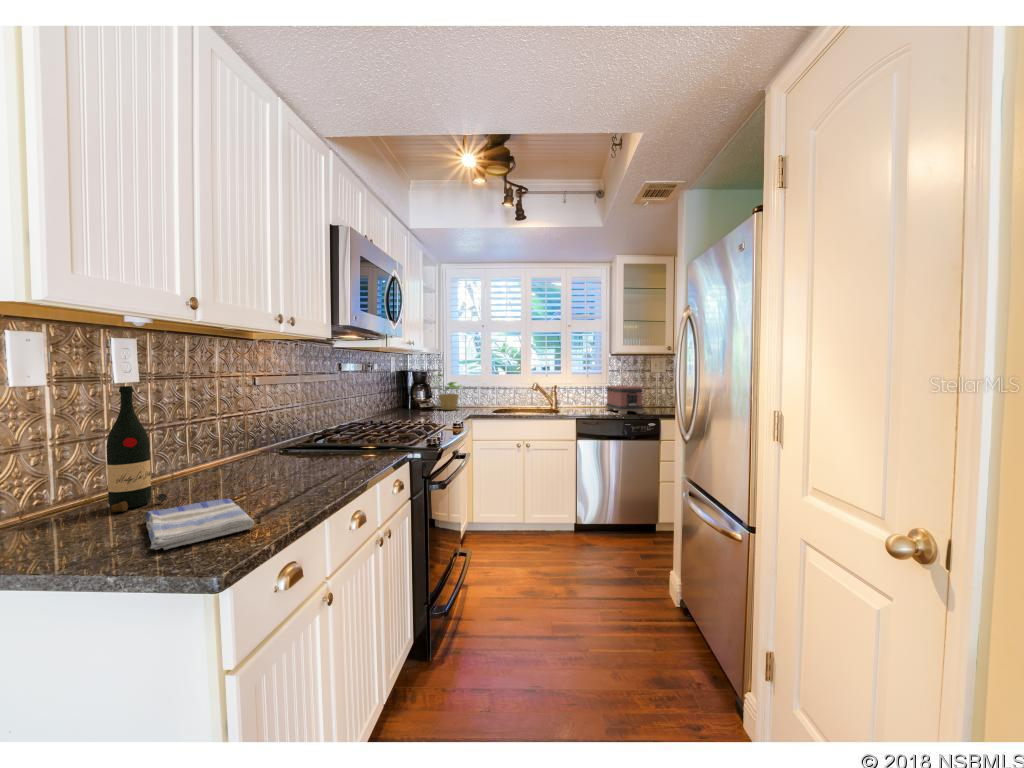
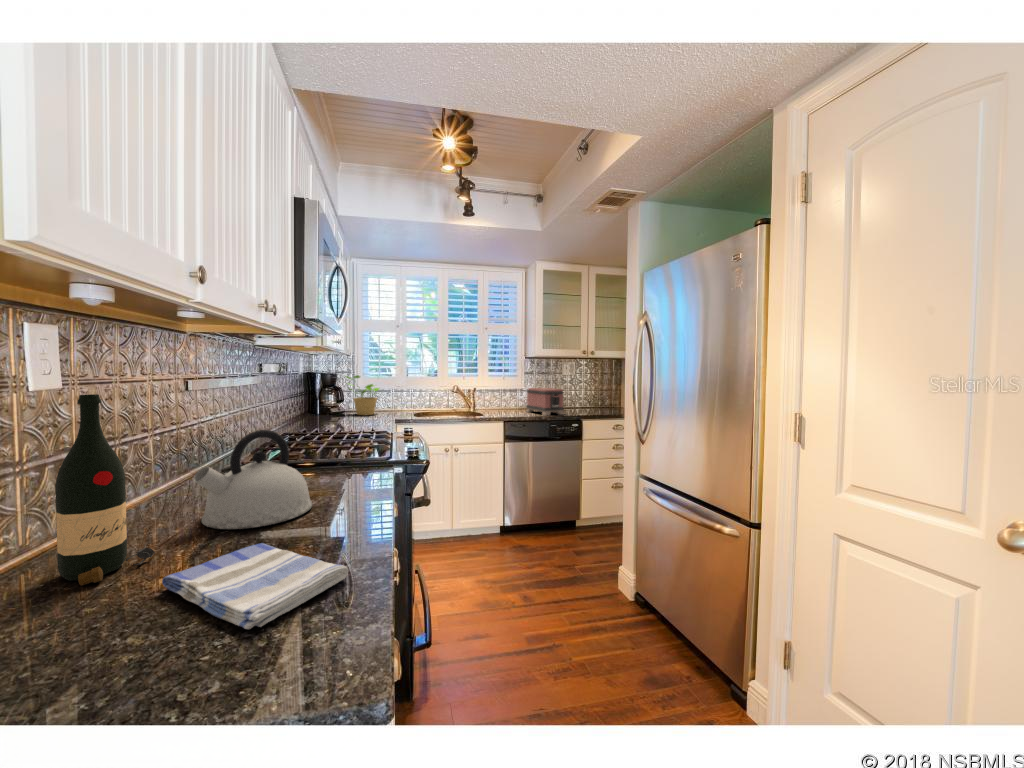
kettle: none [211,415,306,489] -> present [193,430,312,529]

